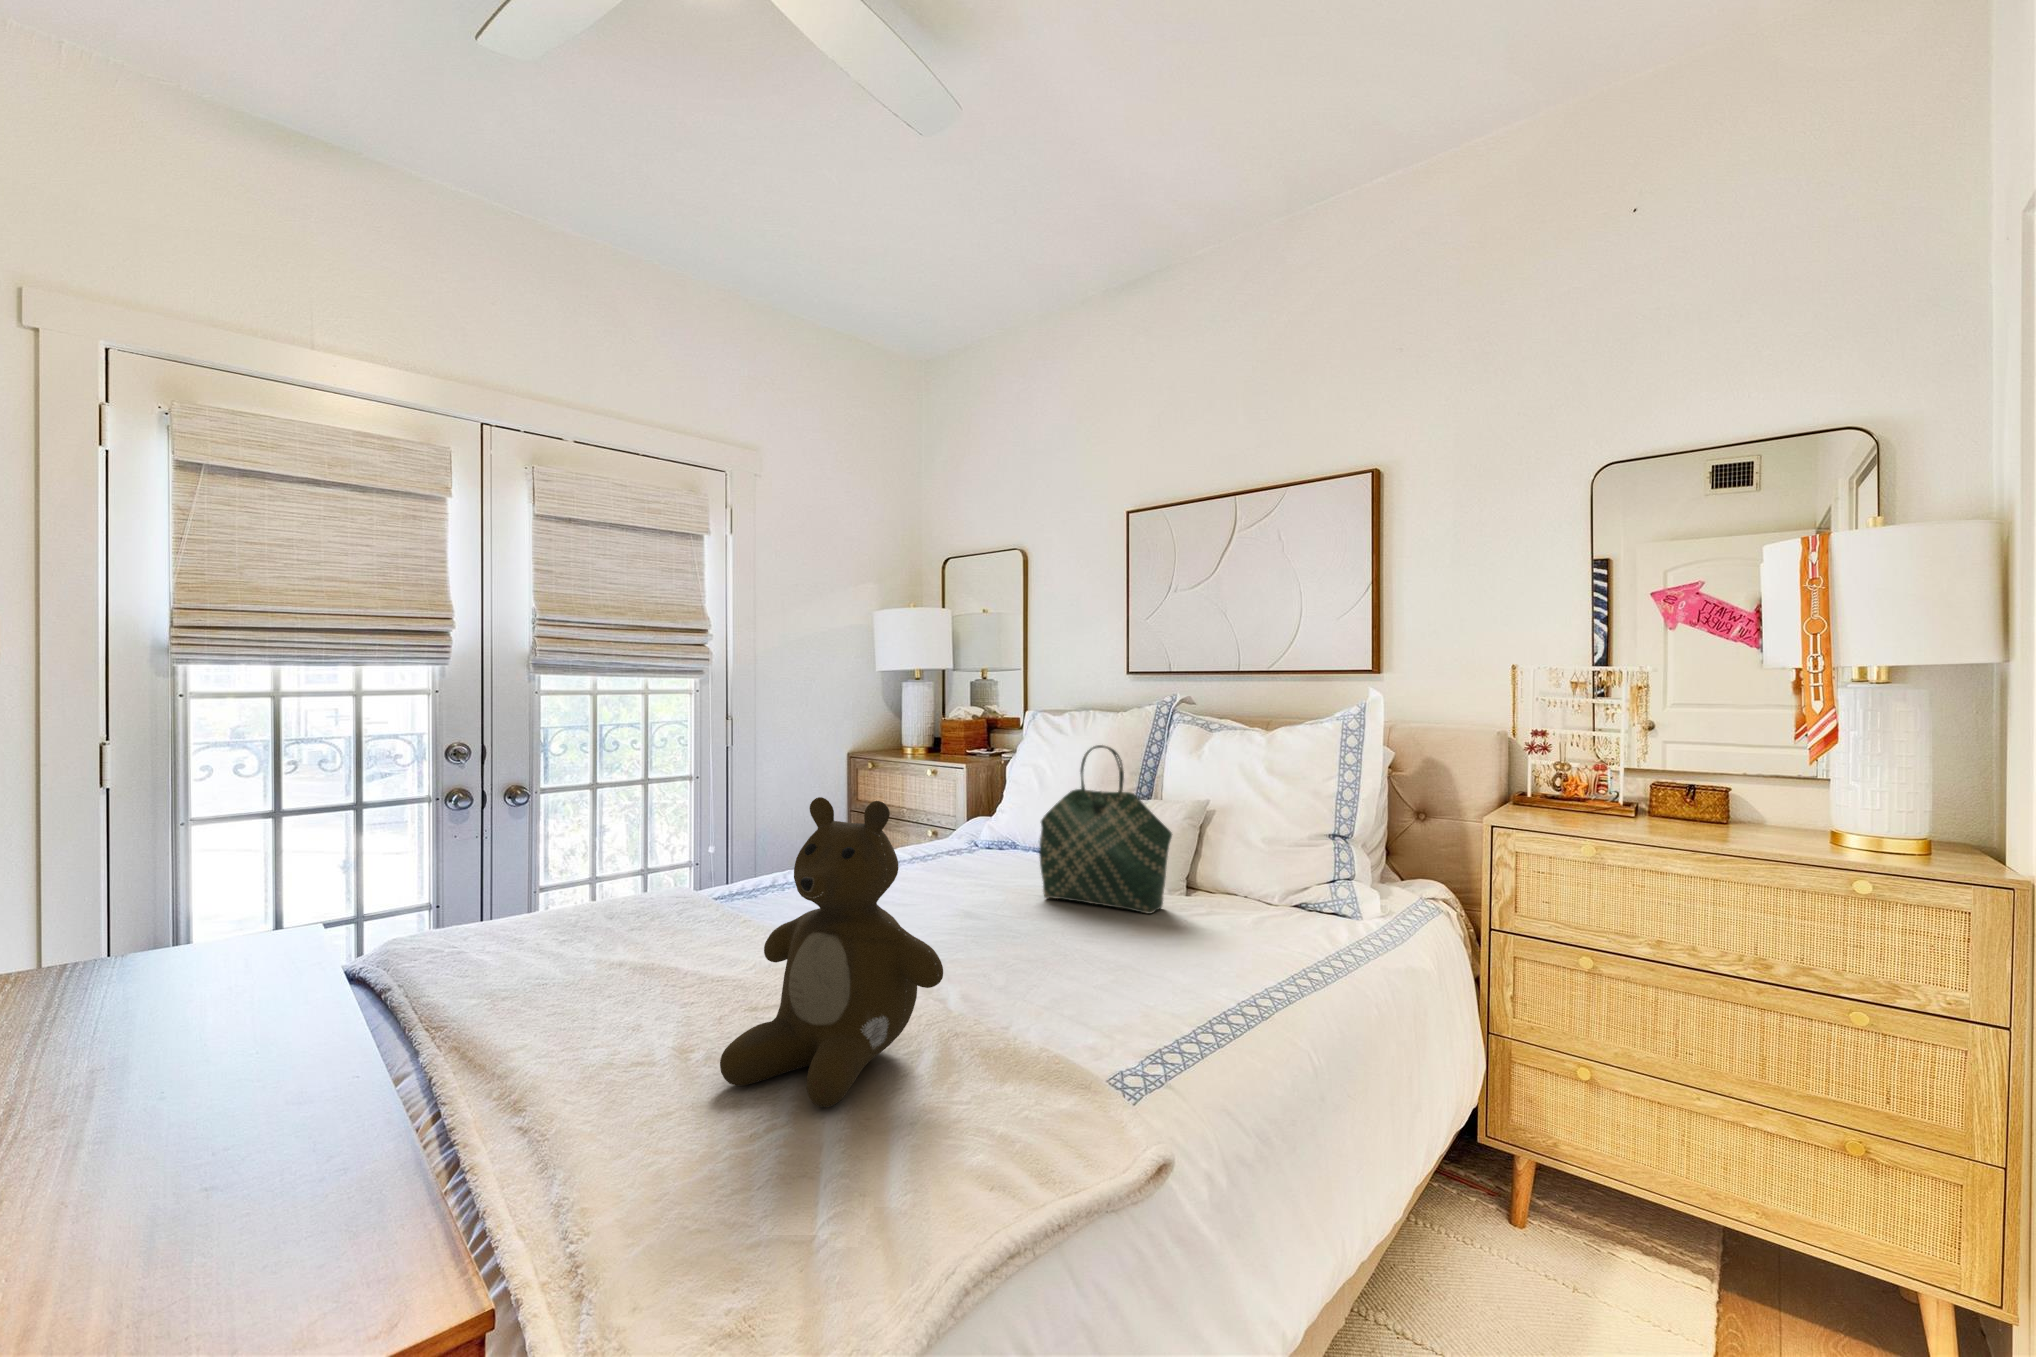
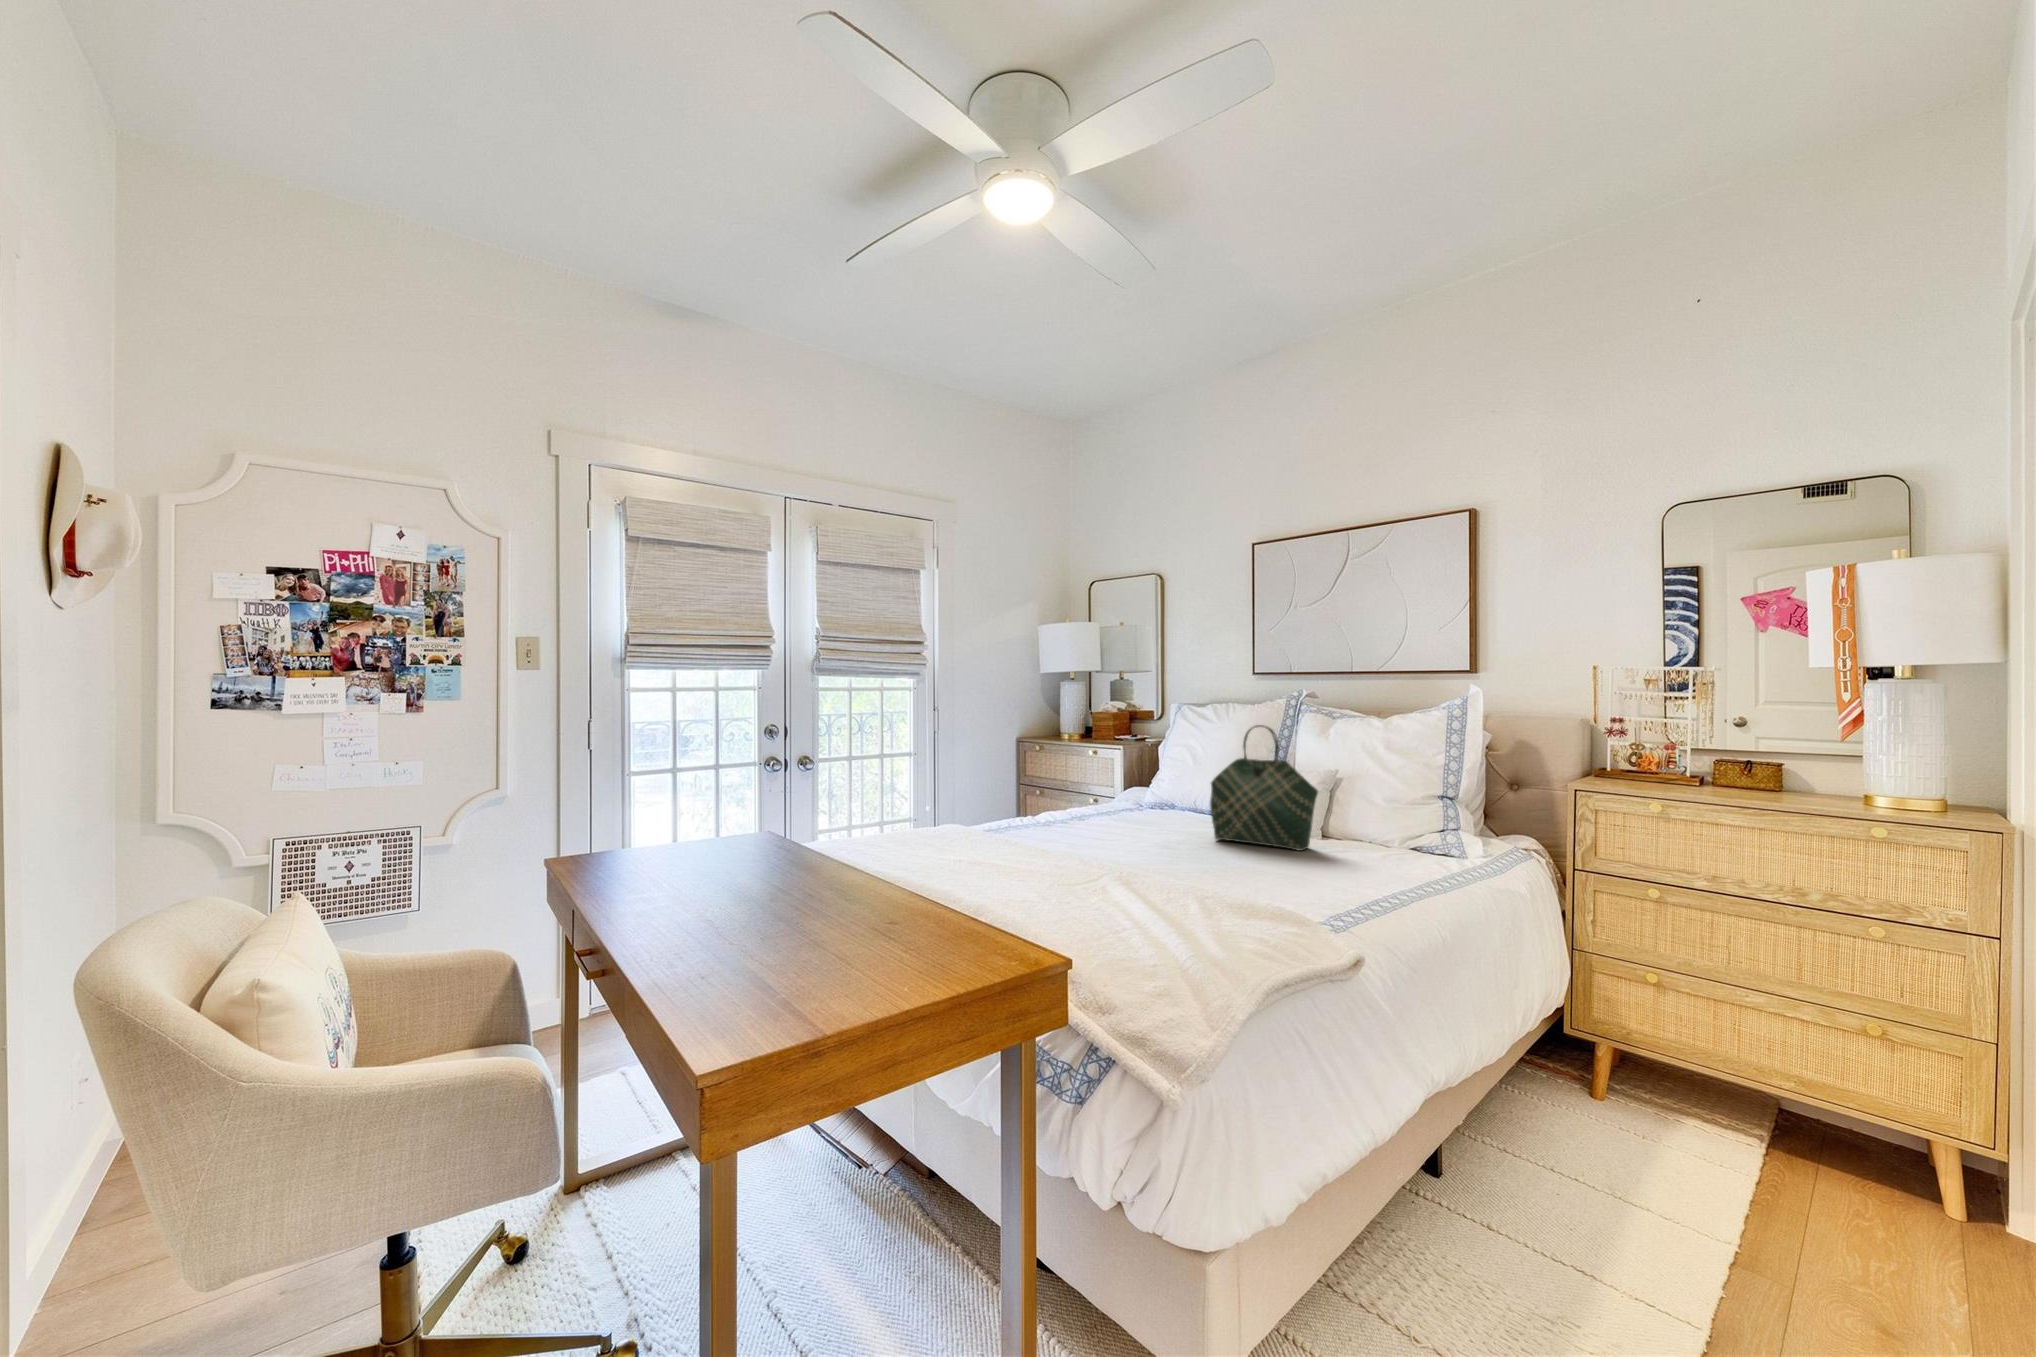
teddy bear: present [720,797,943,1107] -> none [1065,747,1201,932]

